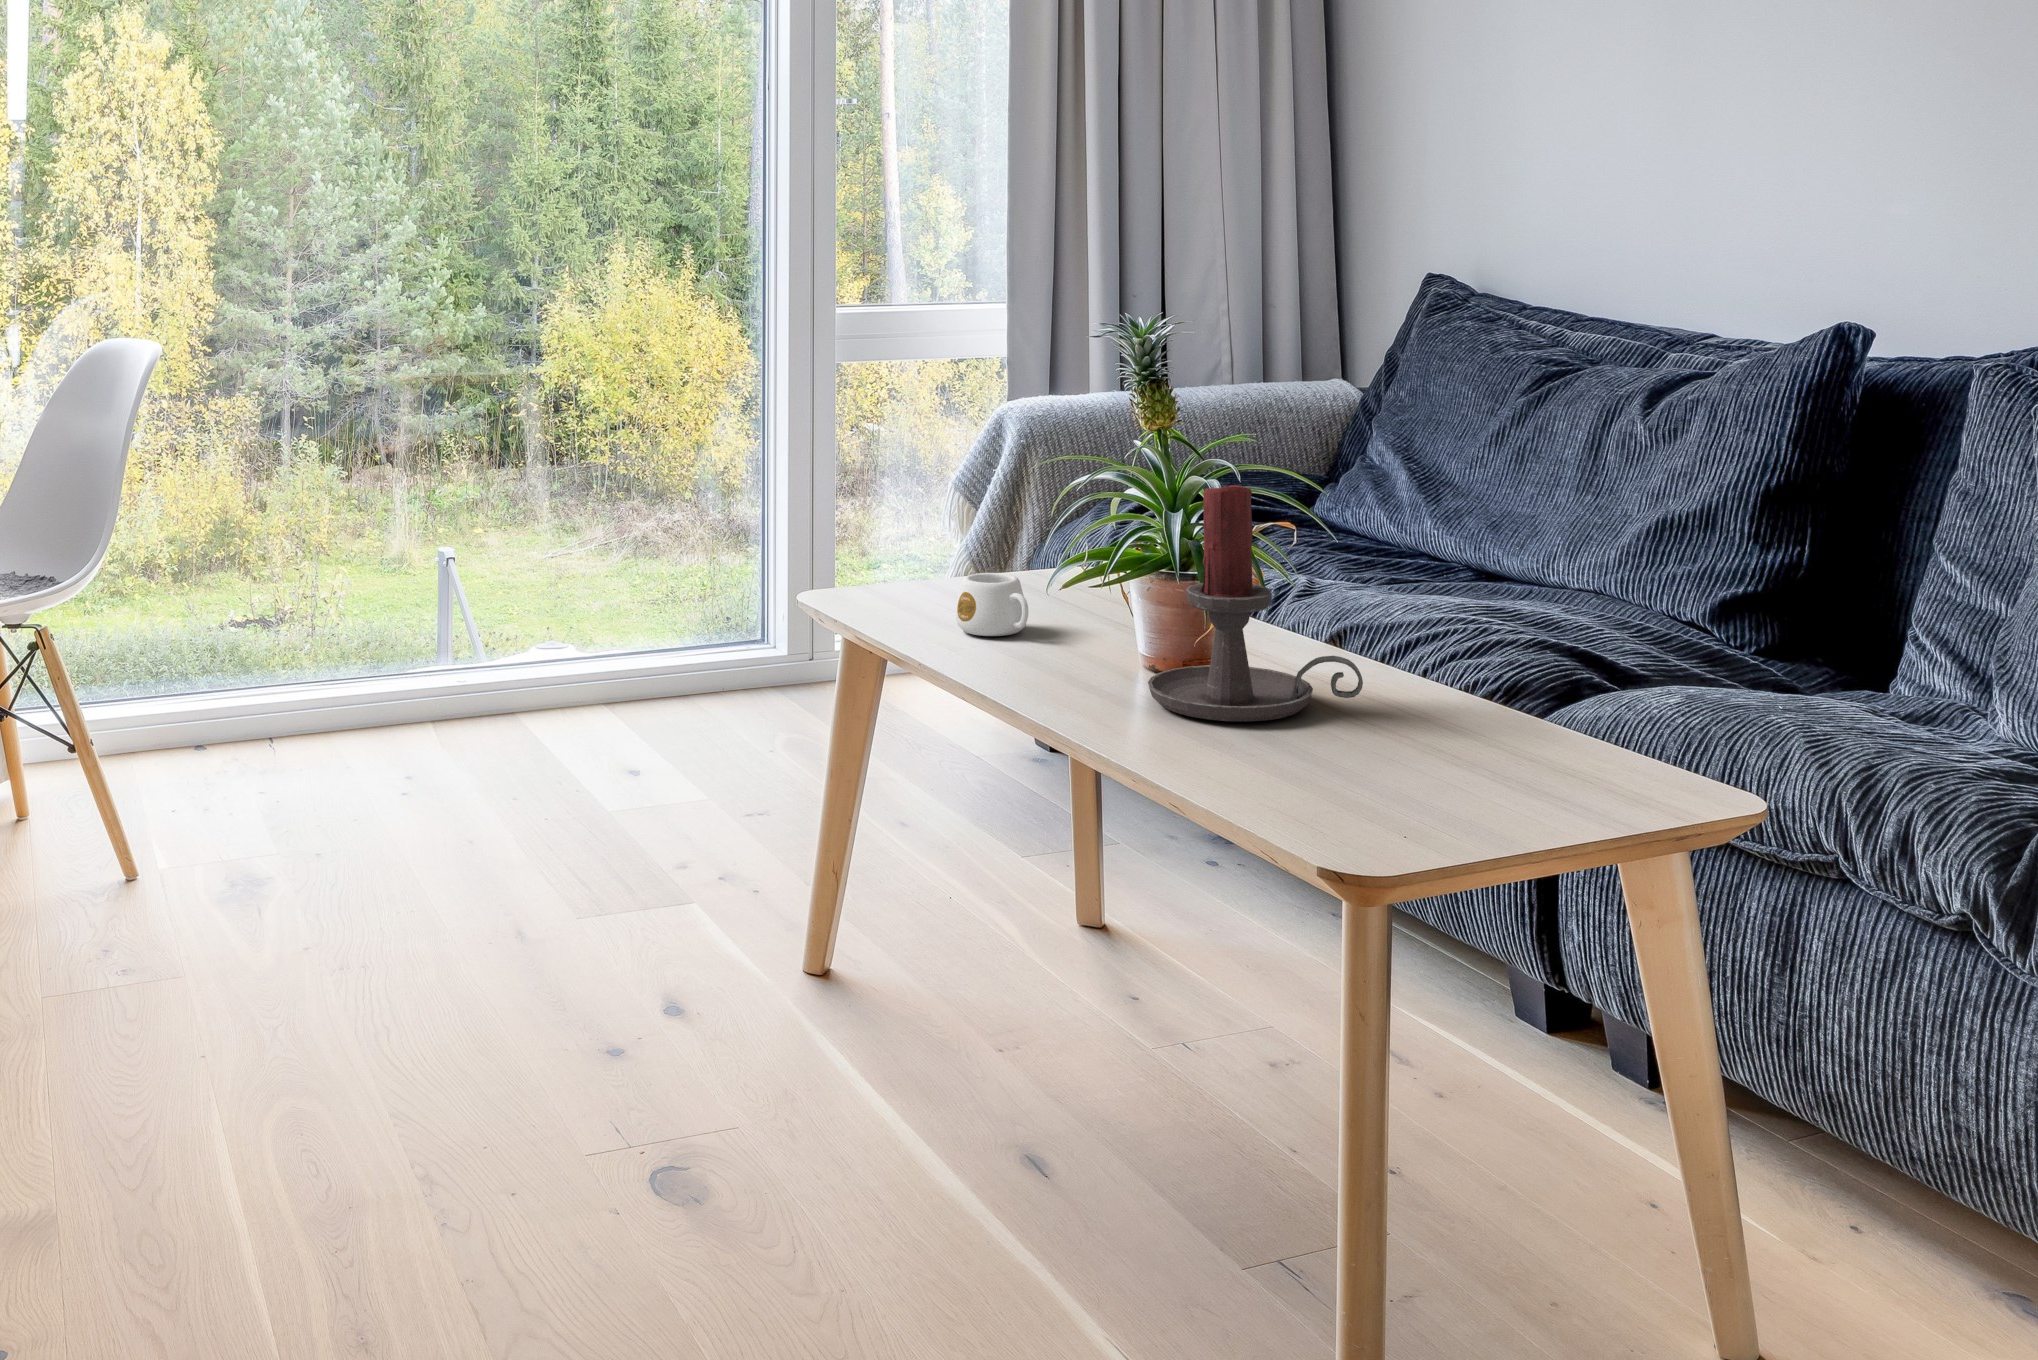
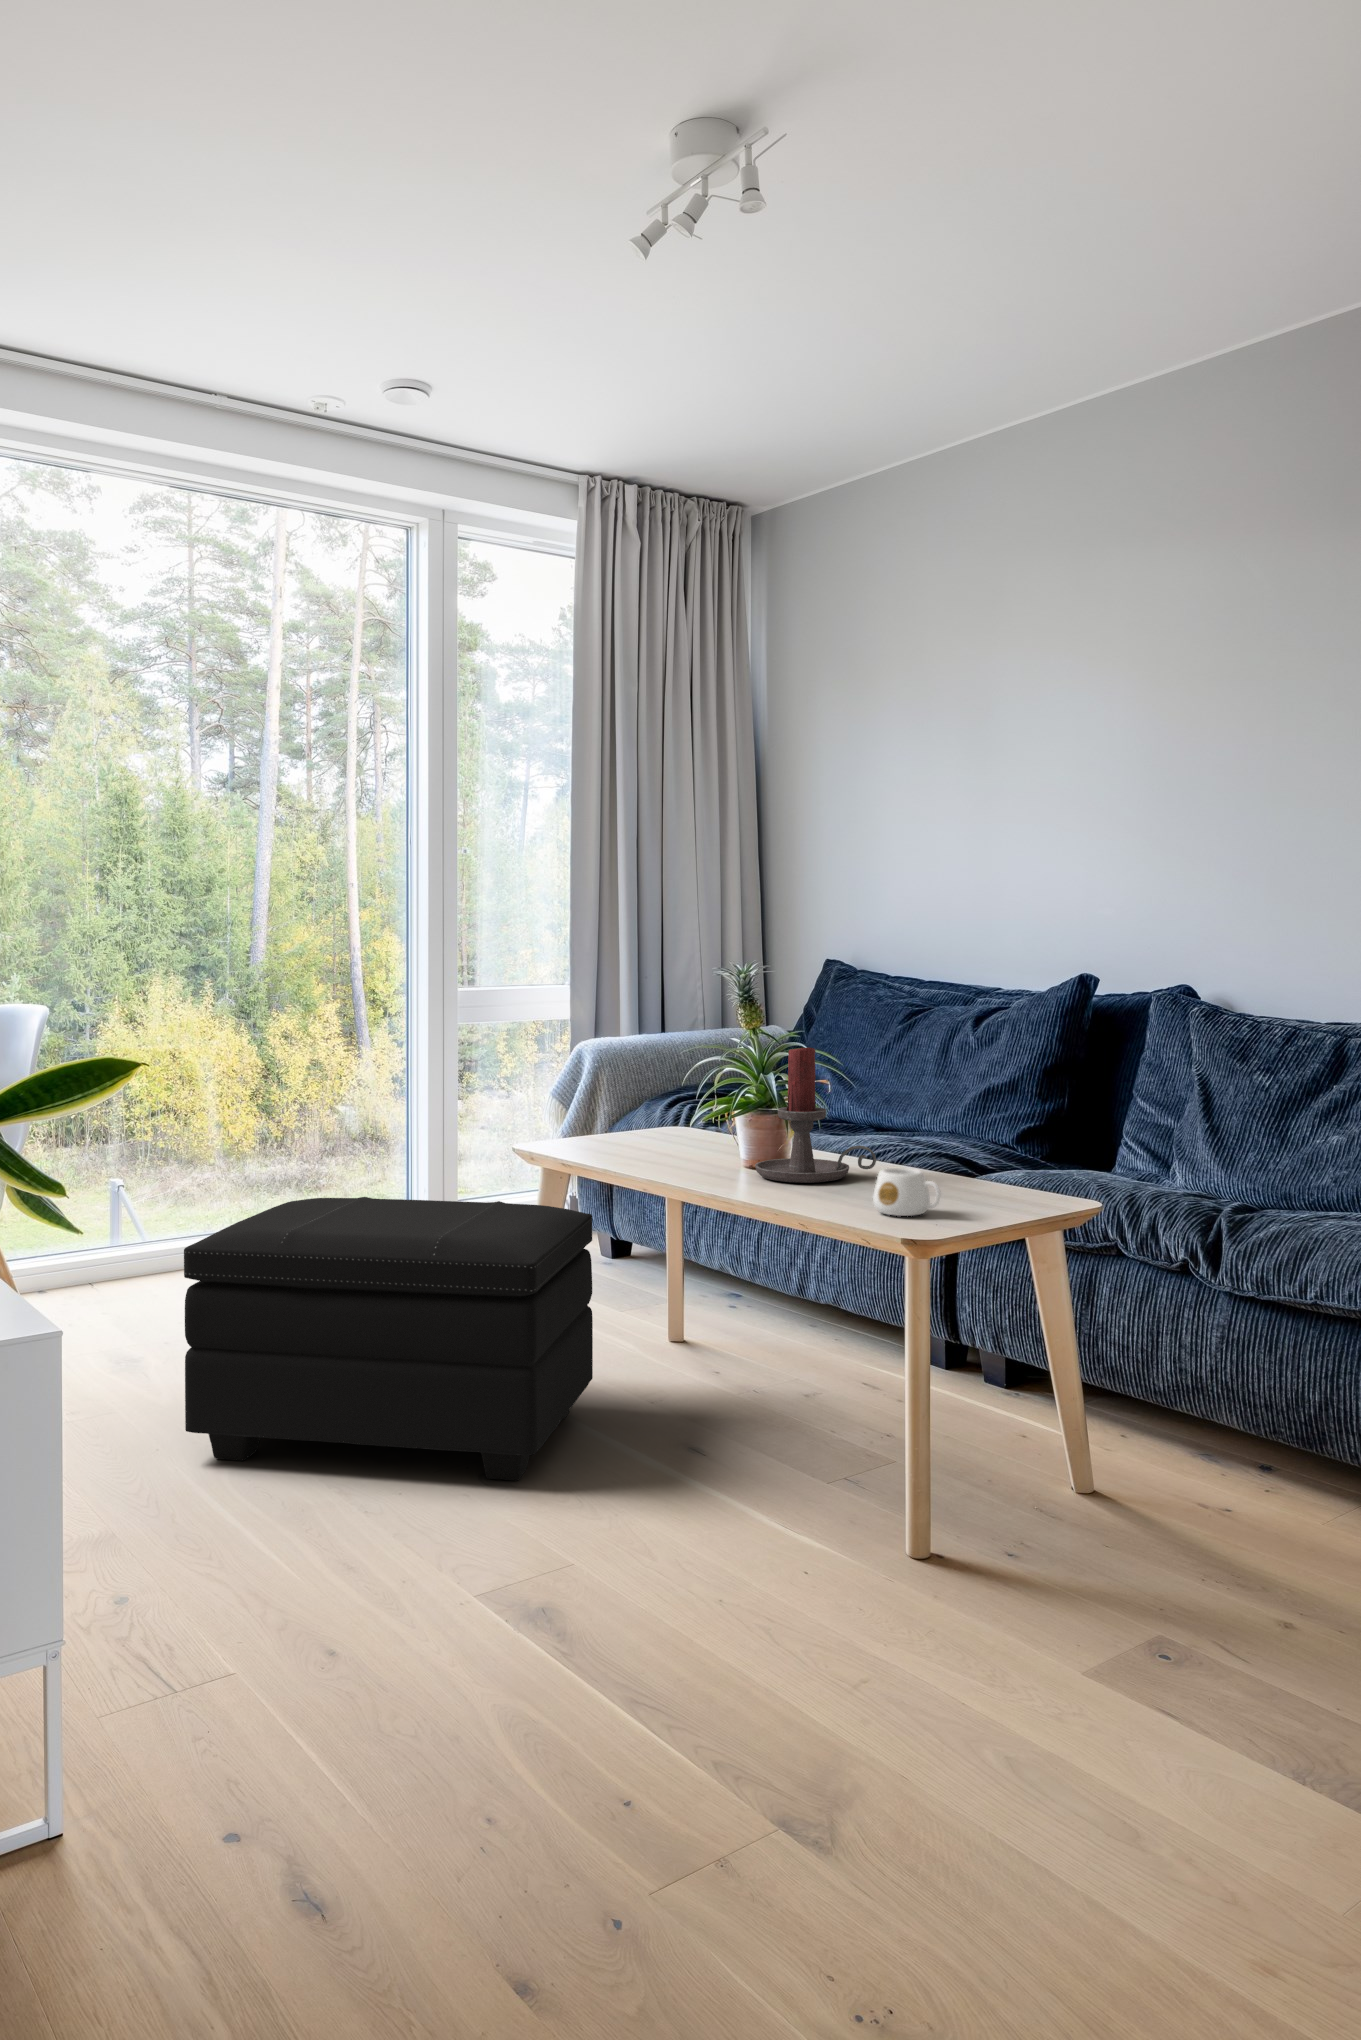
mug: present [956,573,1028,636] -> present [873,1168,941,1216]
footstool: none [255,679,904,1185] -> present [184,1197,593,1480]

